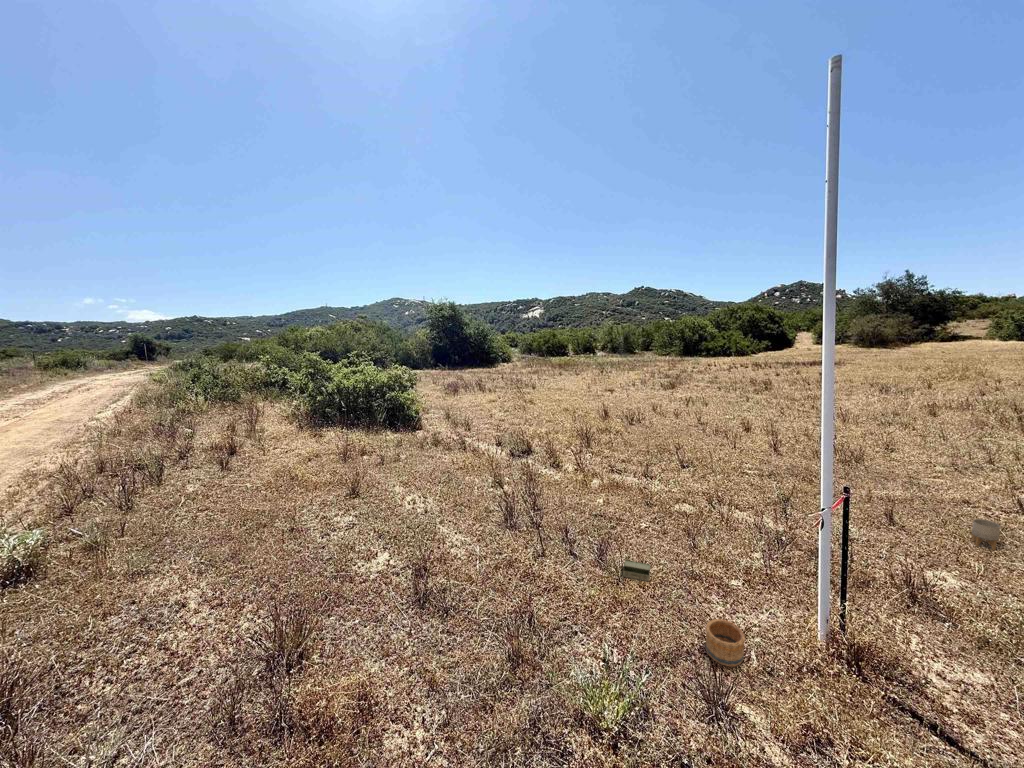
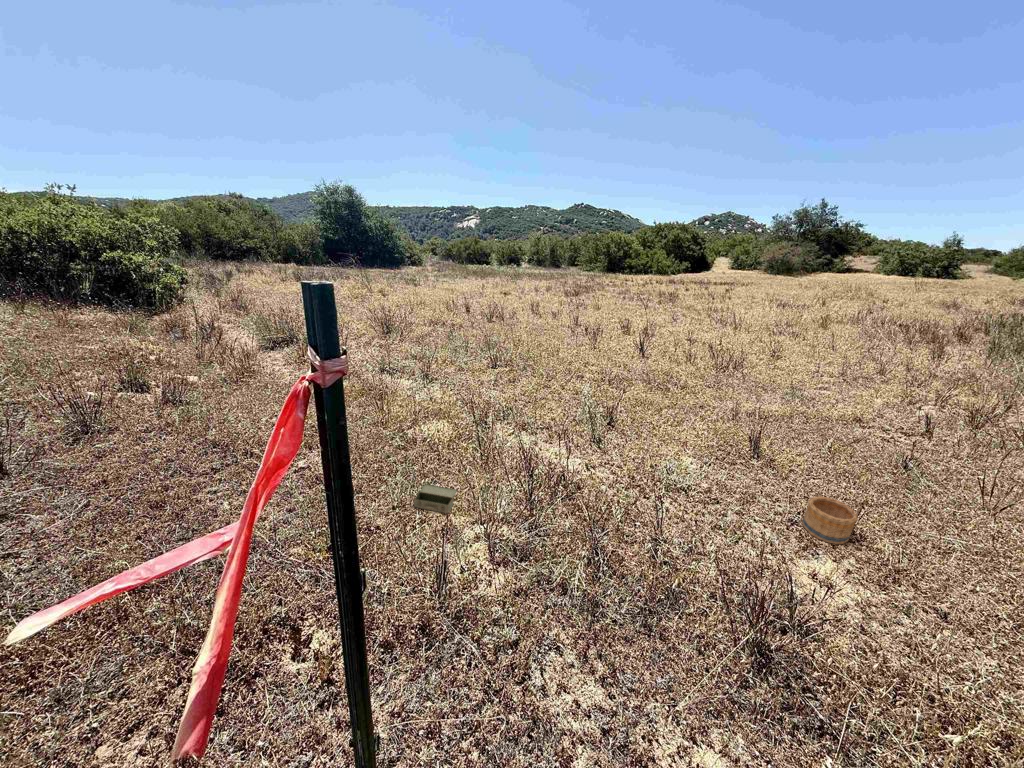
planter: present [972,519,1000,550] -> none [846,431,880,466]
basket: present [706,619,745,667] -> present [802,496,858,544]

